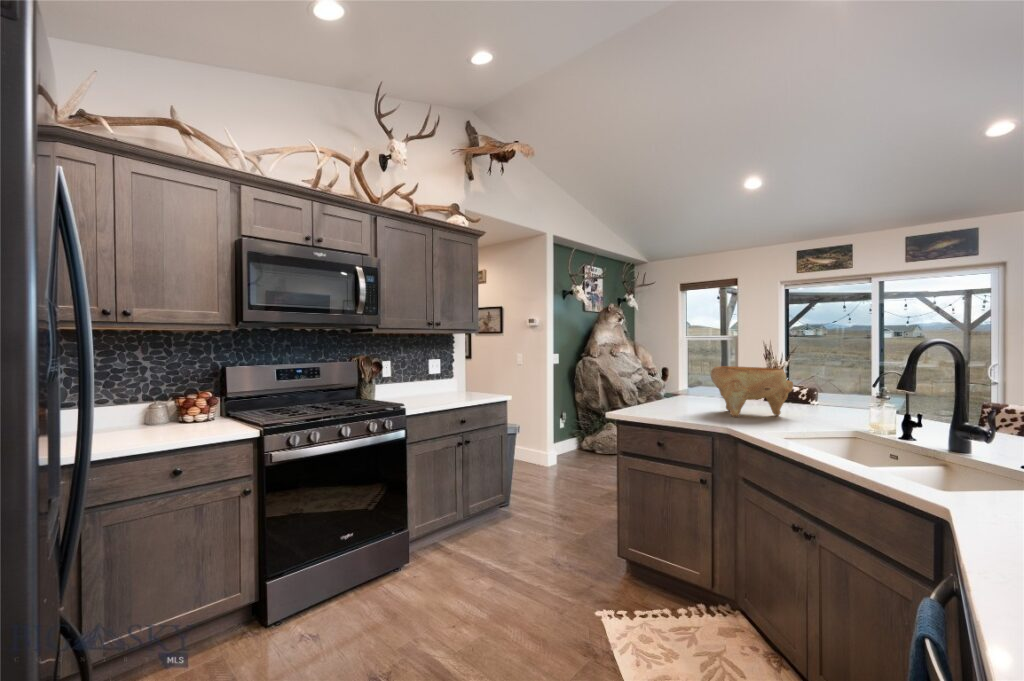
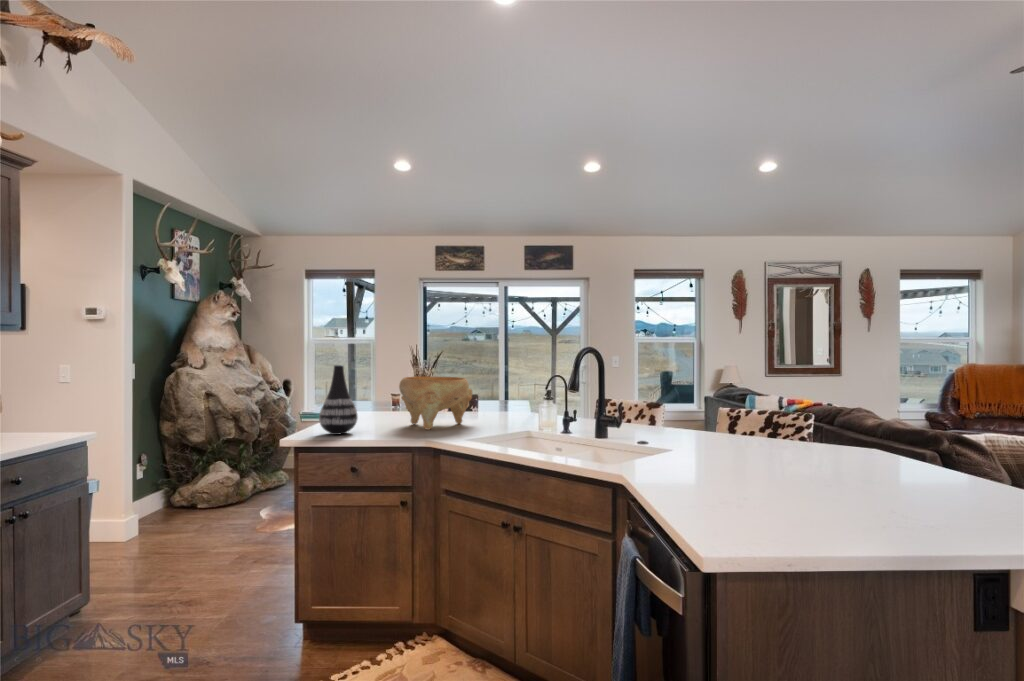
vase: none [637,354,670,411] -> present [319,365,358,435]

